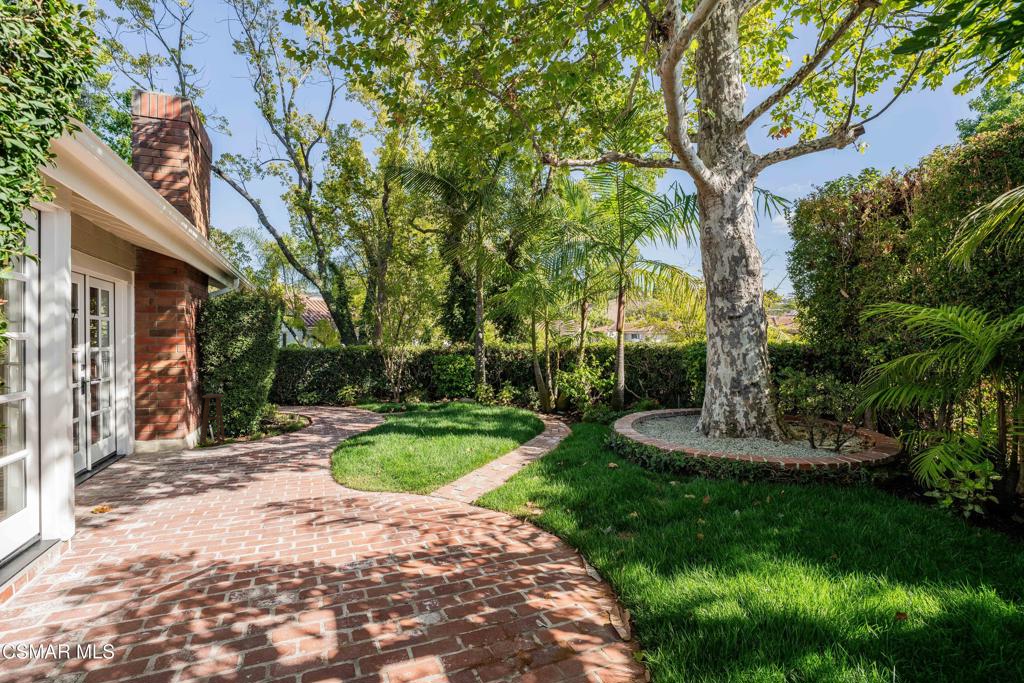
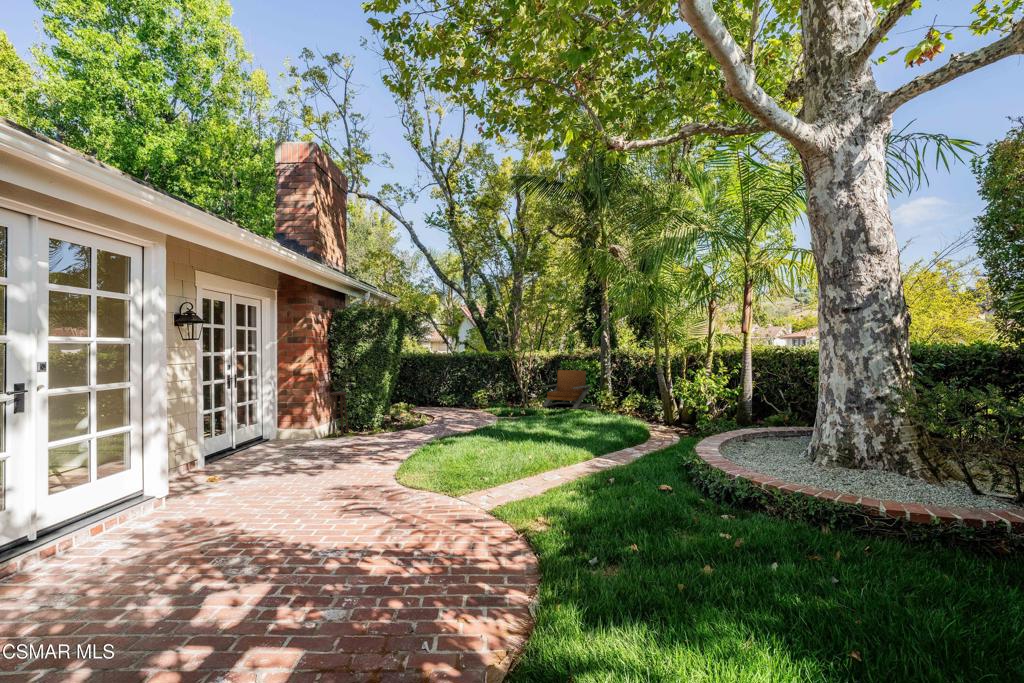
lounge chair: none [423,366,470,404] -> present [543,370,591,409]

